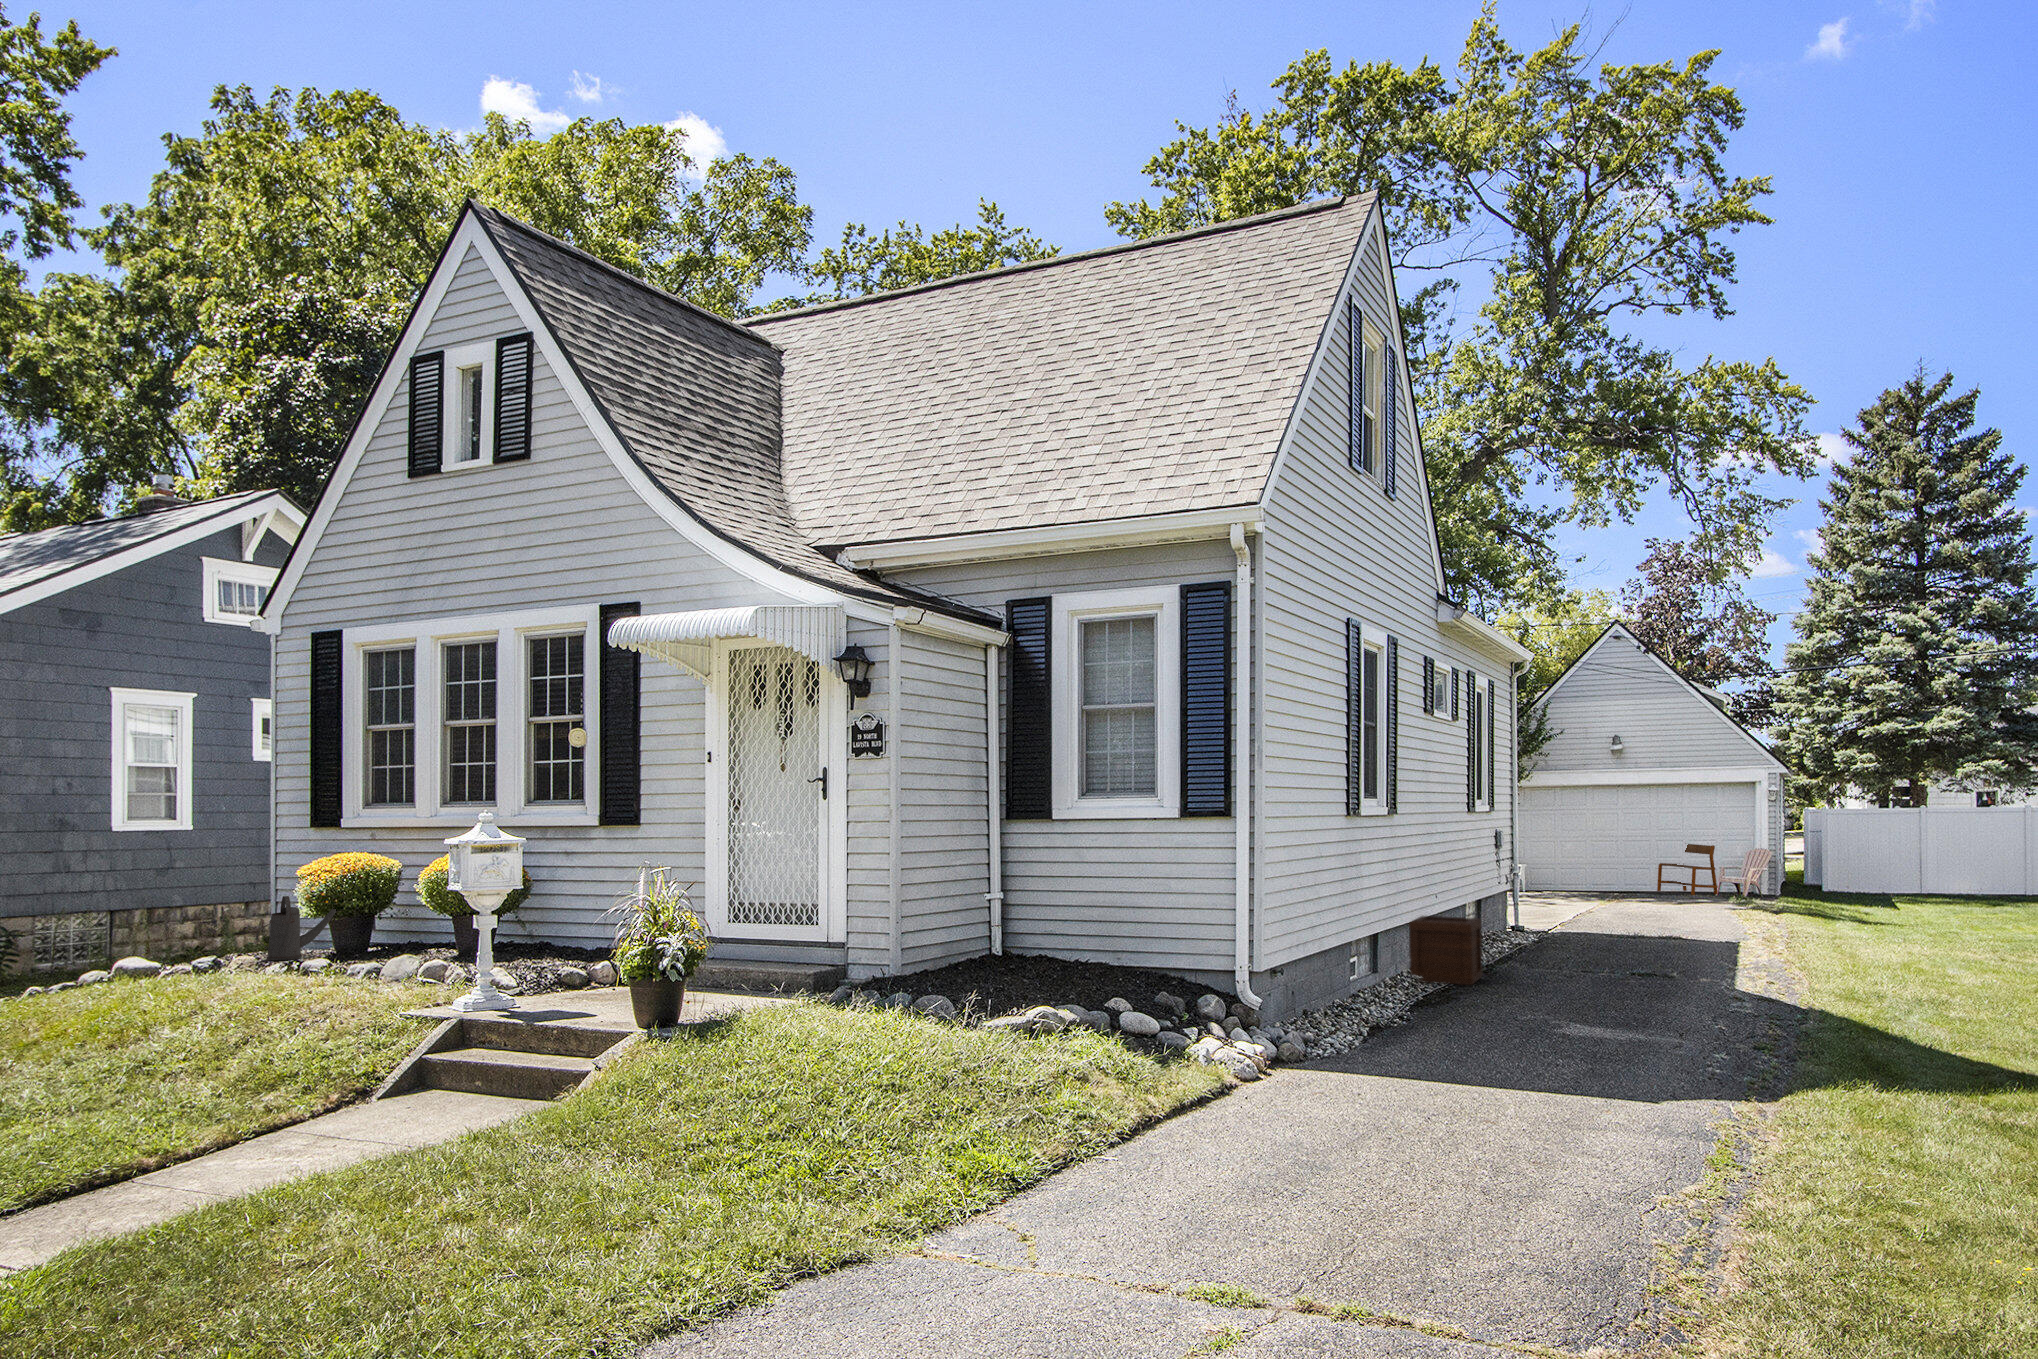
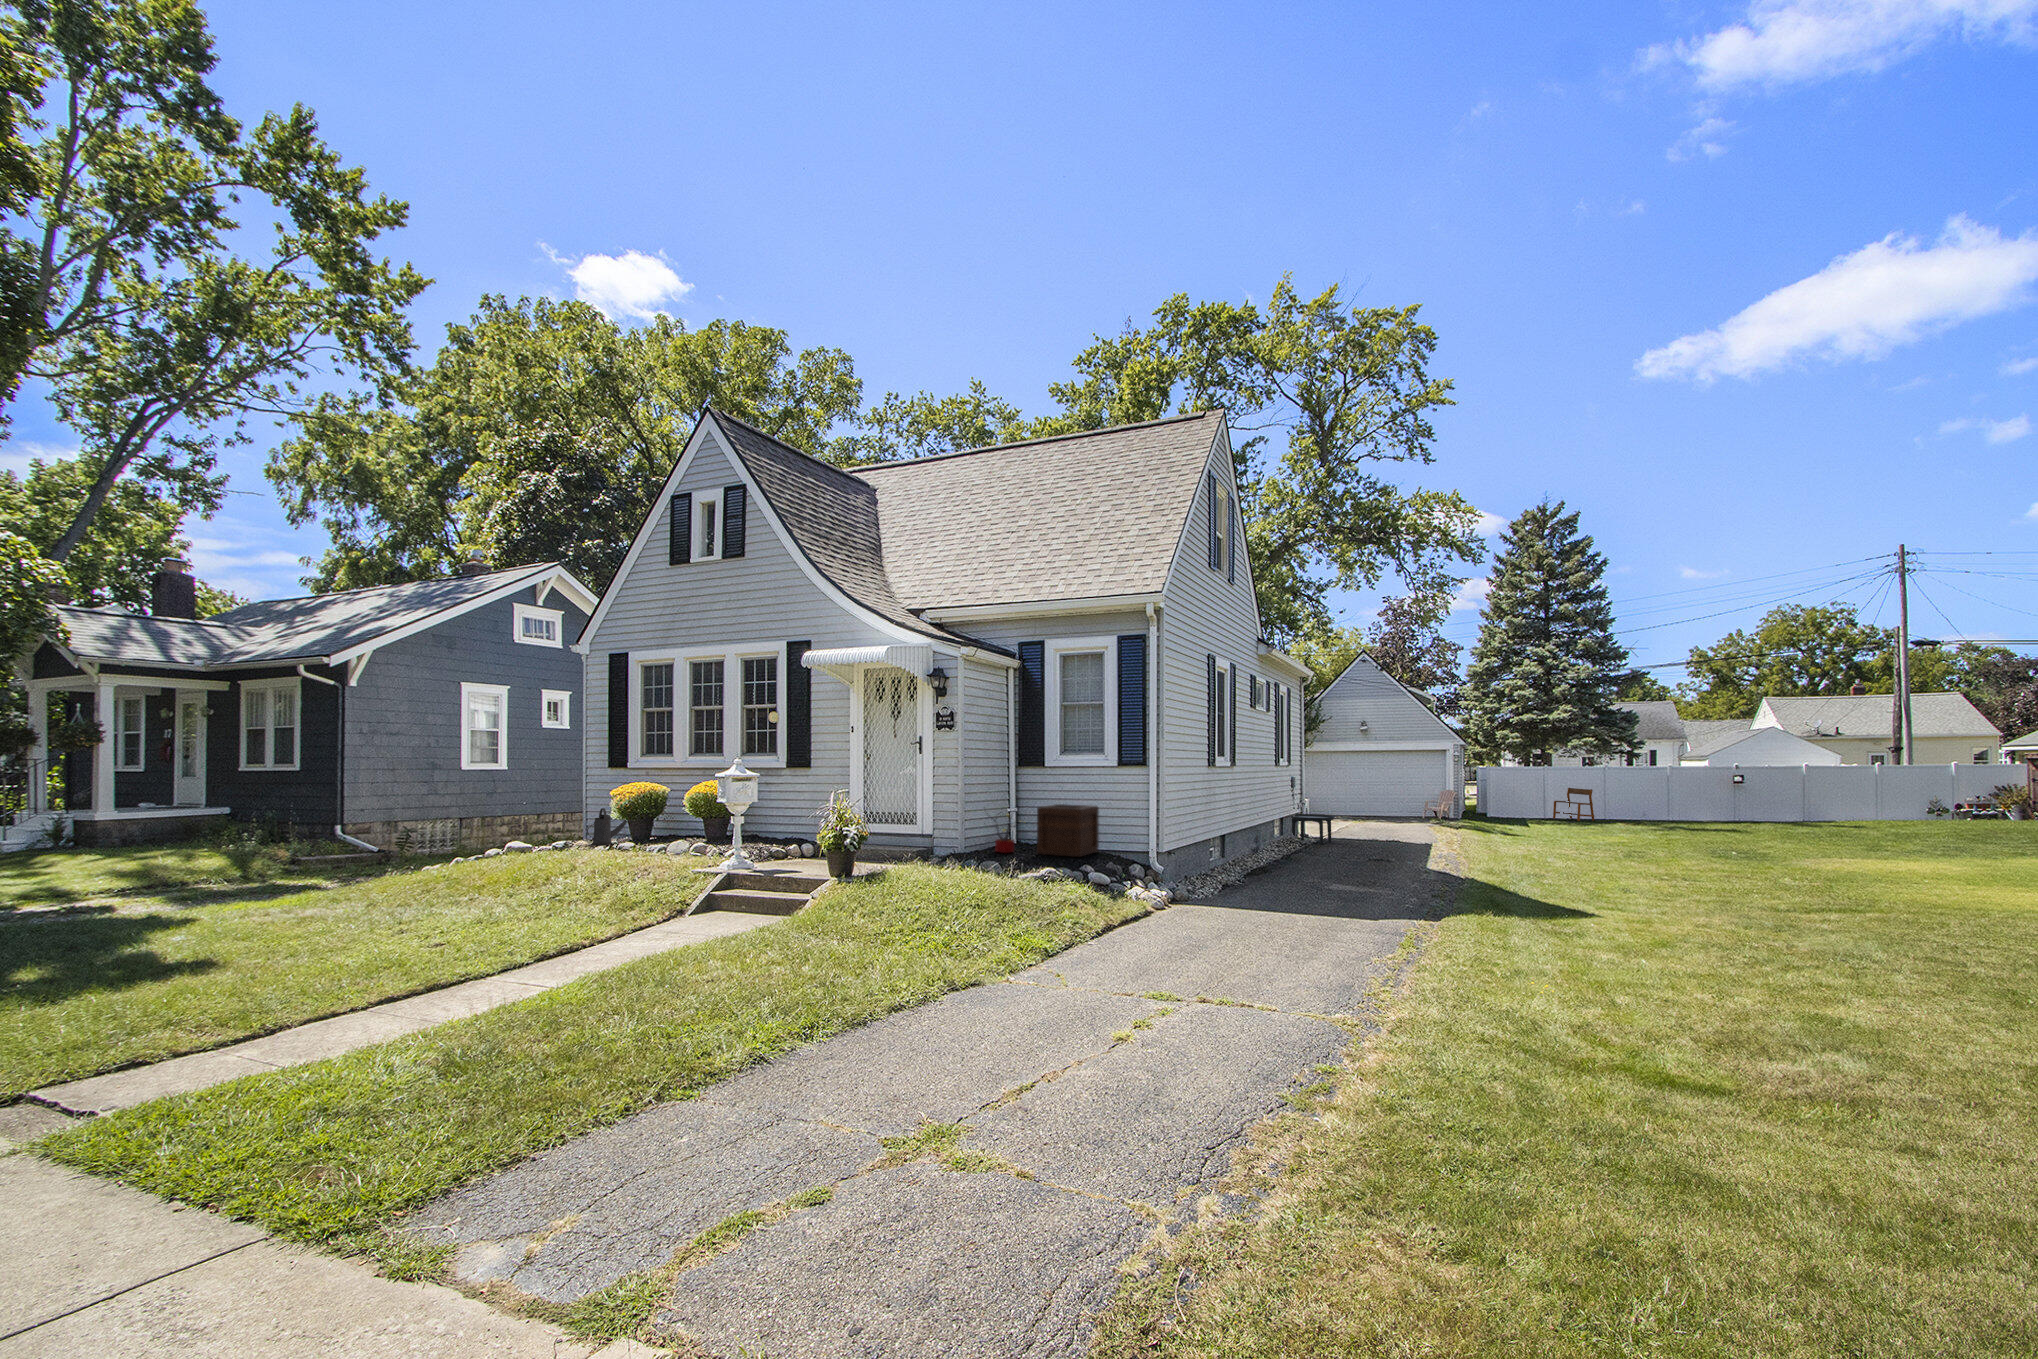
bench: present [1657,844,1718,895] -> present [1553,788,1594,821]
decorative plant: none [924,887,1016,976] -> present [994,811,1014,853]
round table: none [1494,893,1576,946] -> present [1291,814,1335,845]
wooden crate: present [1409,916,1483,985] -> present [1037,804,1099,857]

